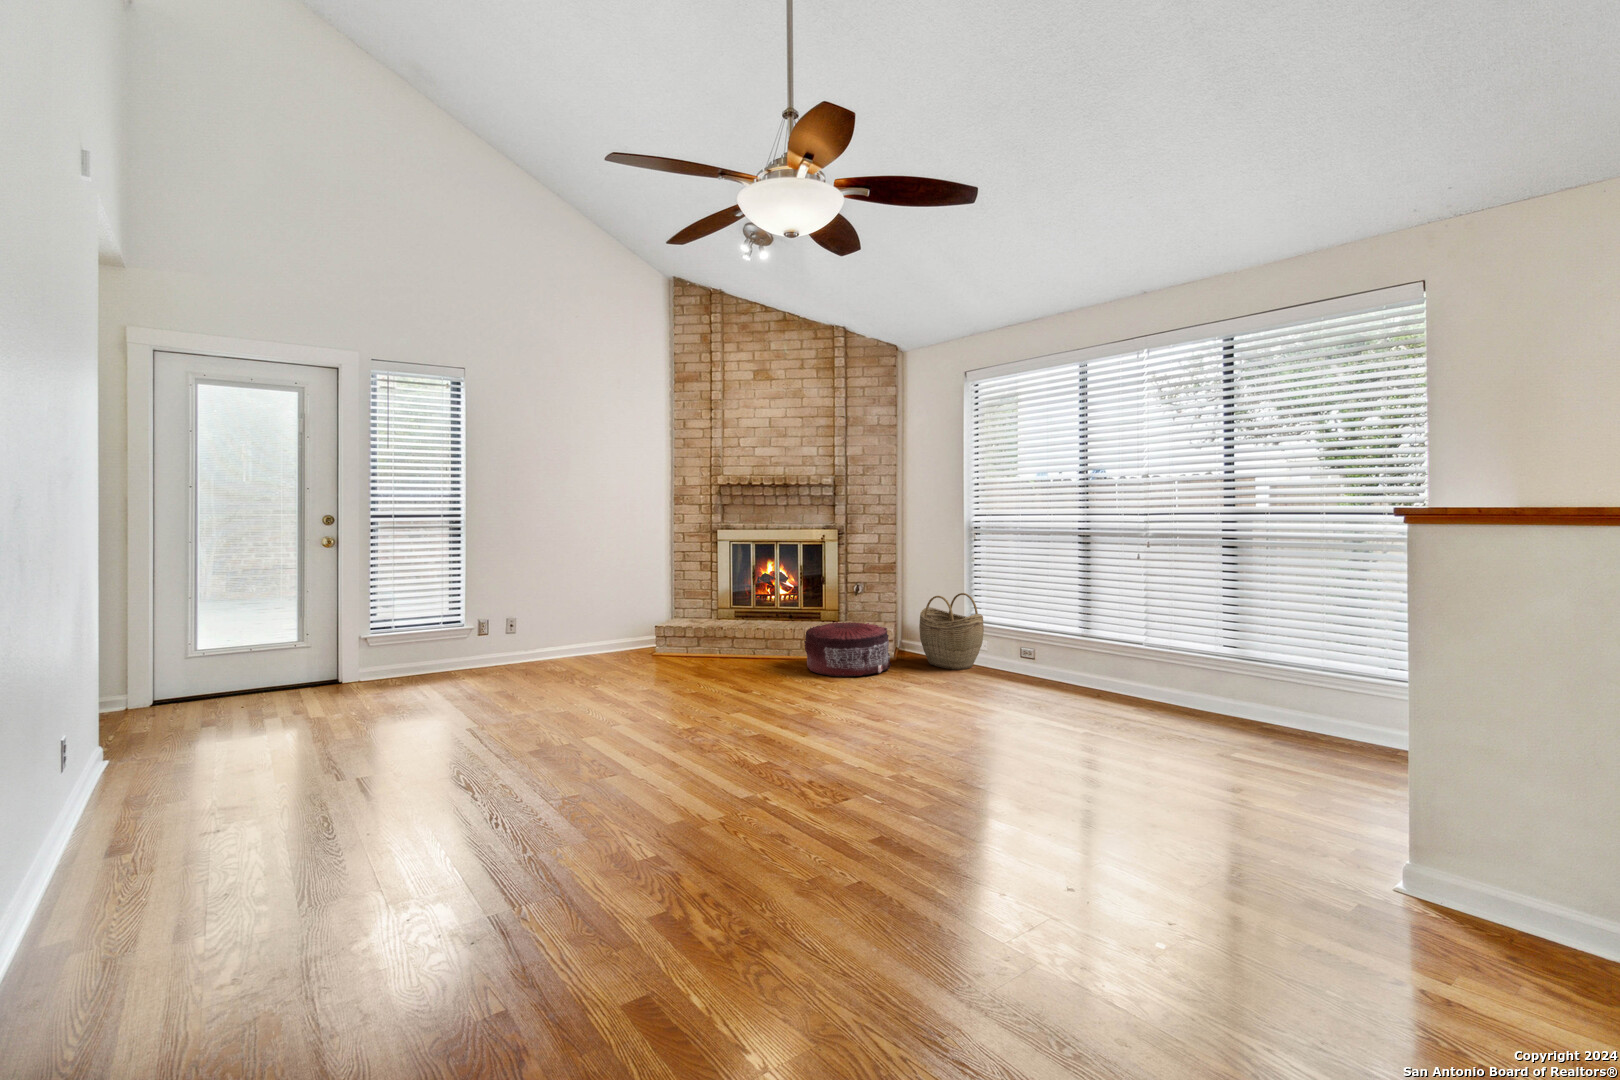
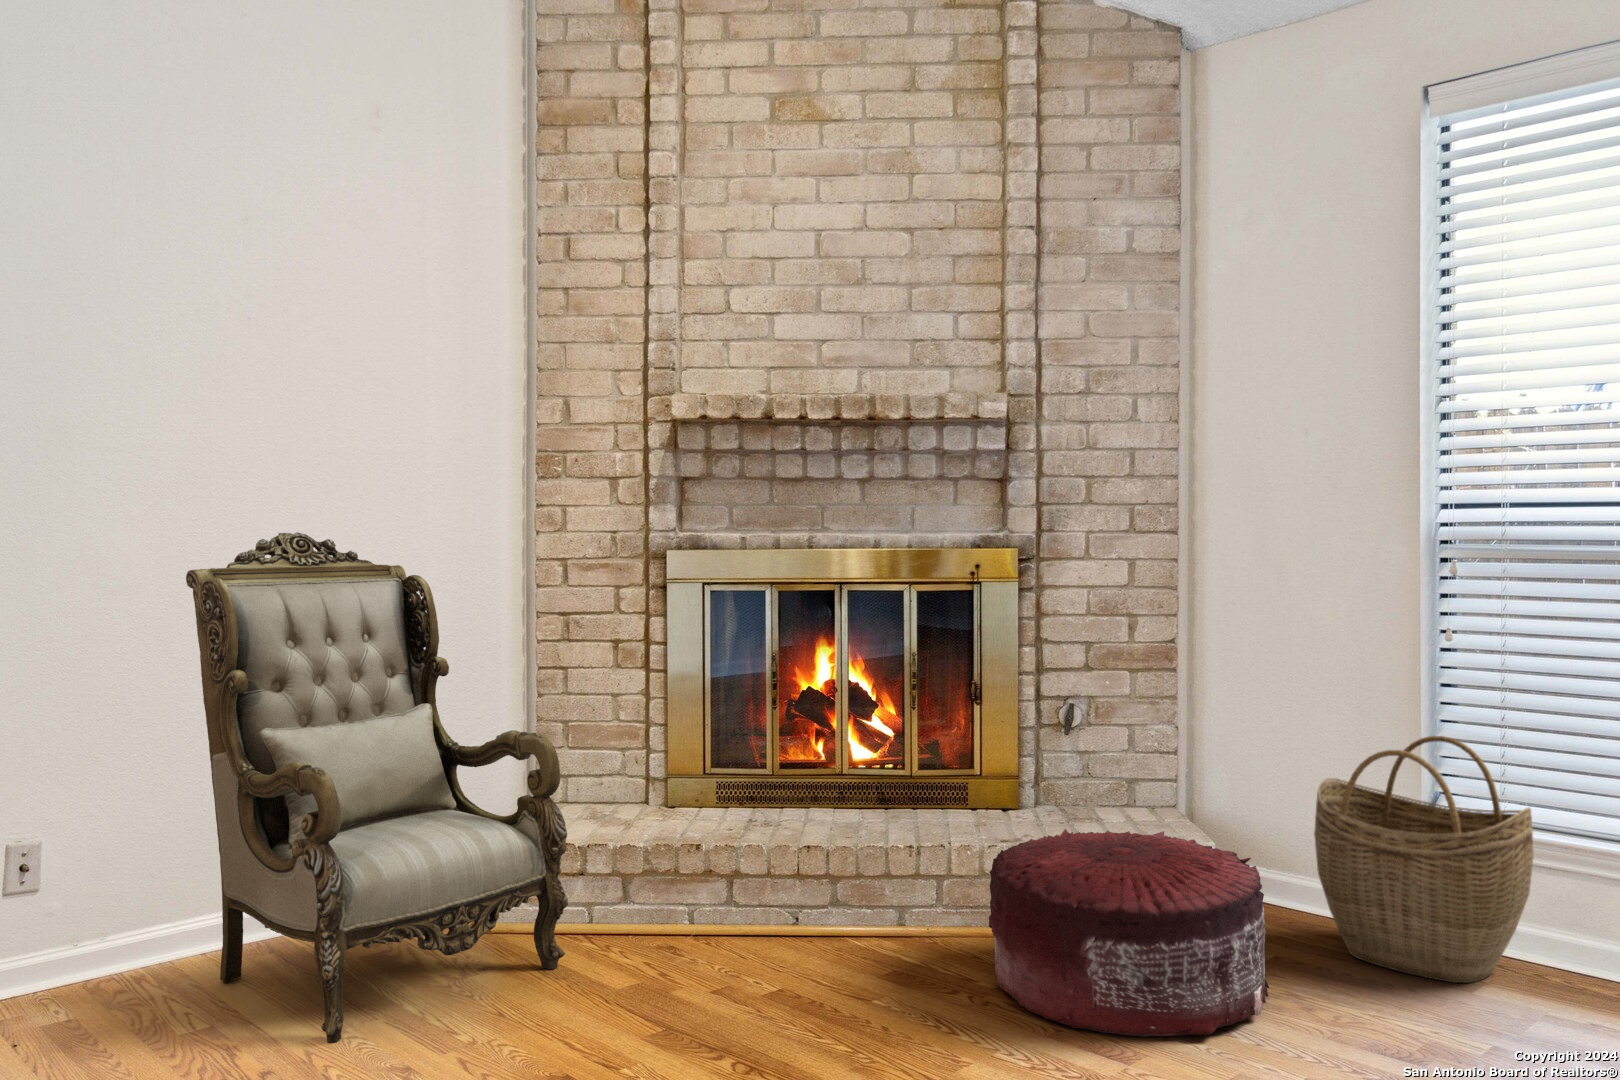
armchair: none [561,524,678,673] -> present [186,532,568,1044]

